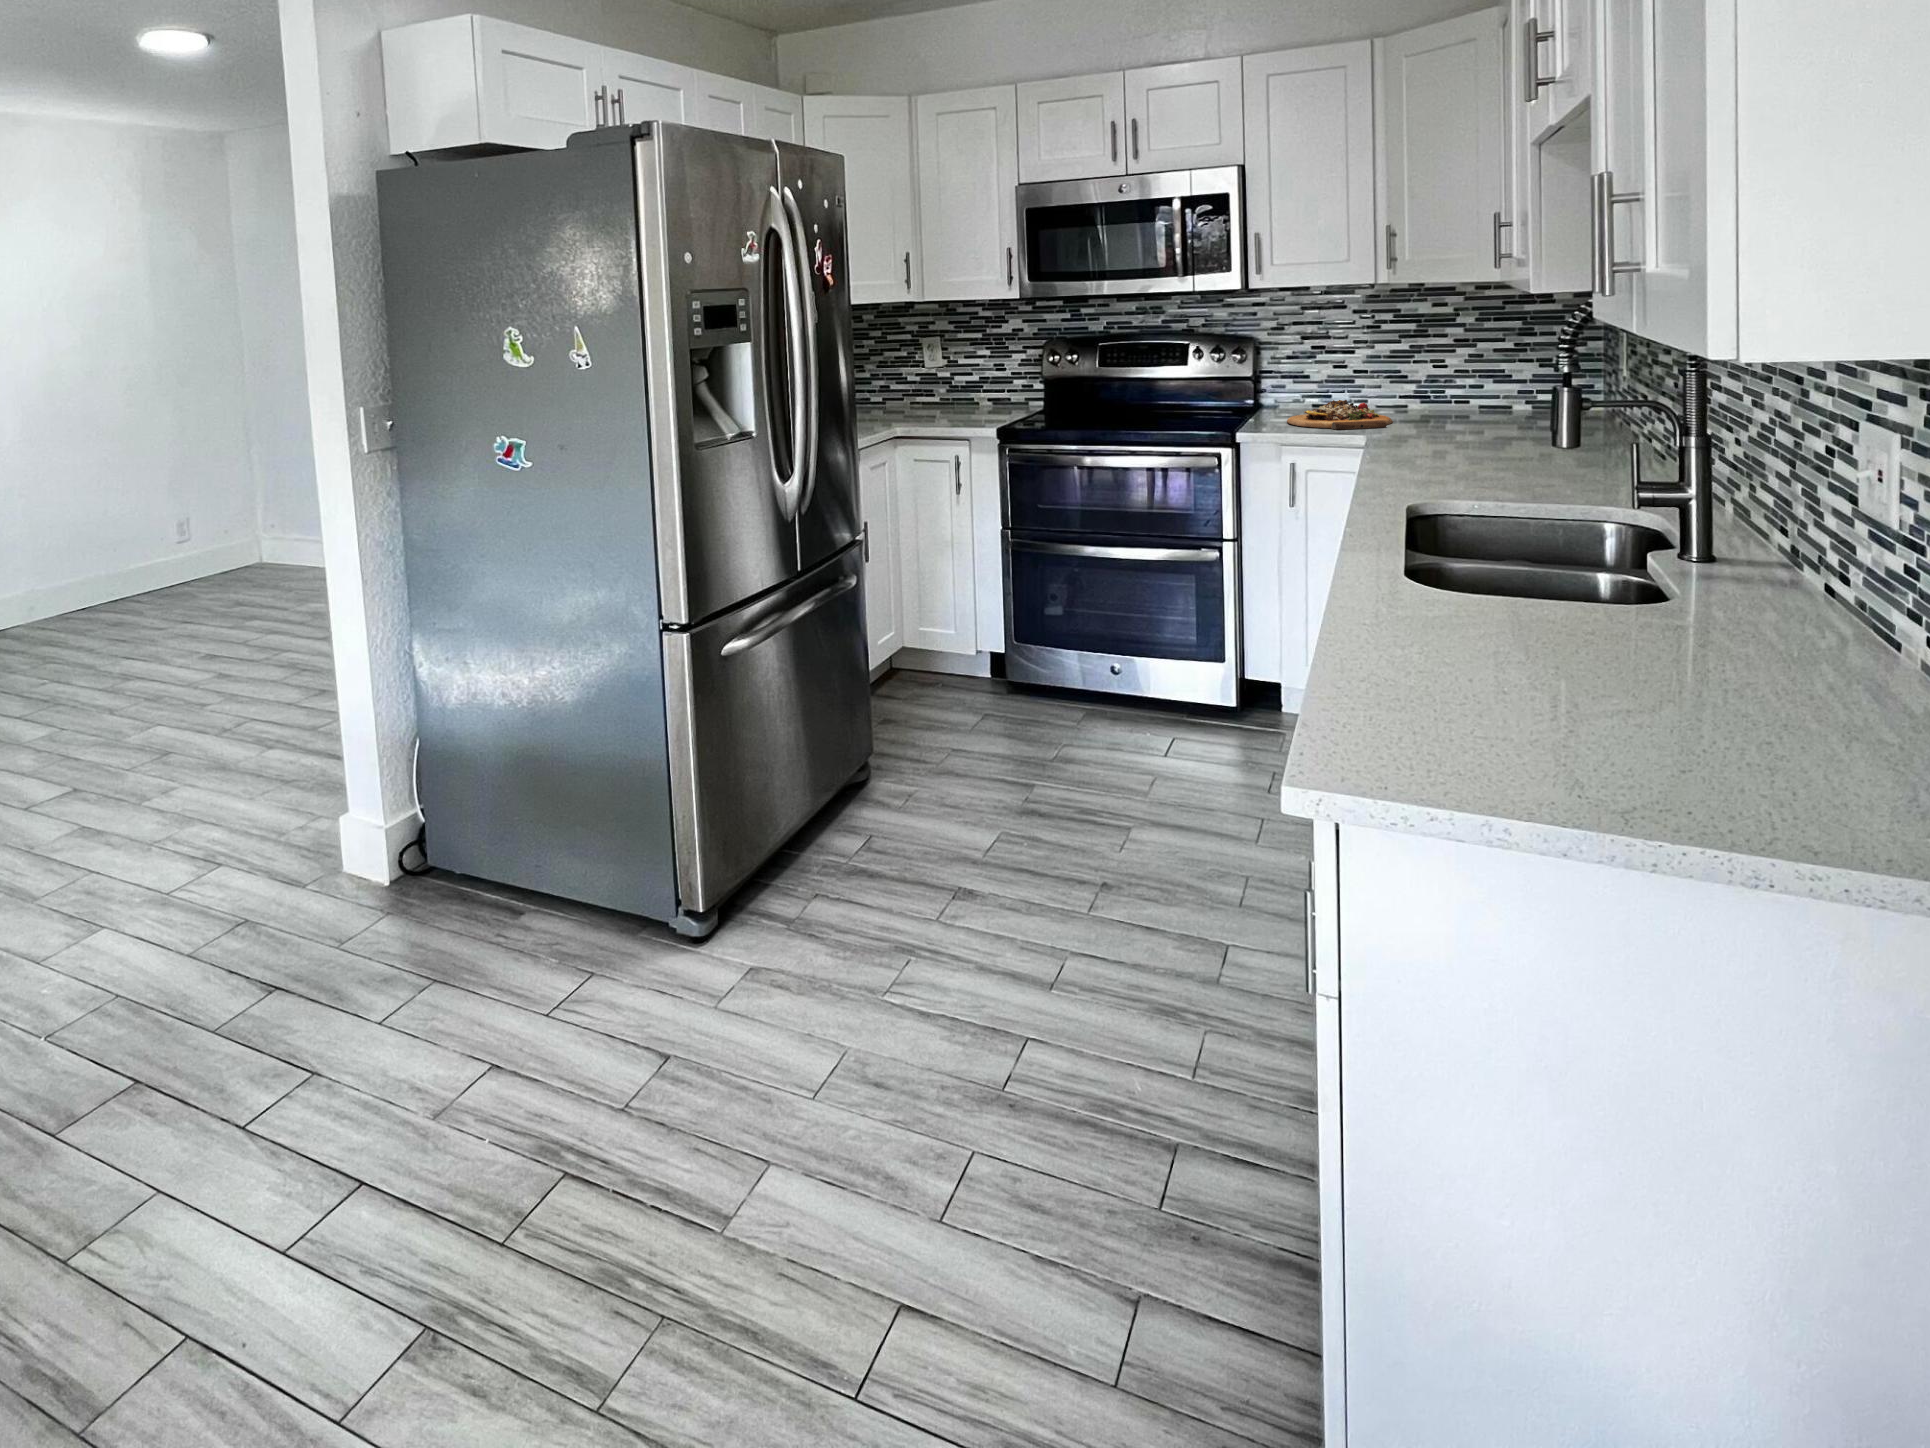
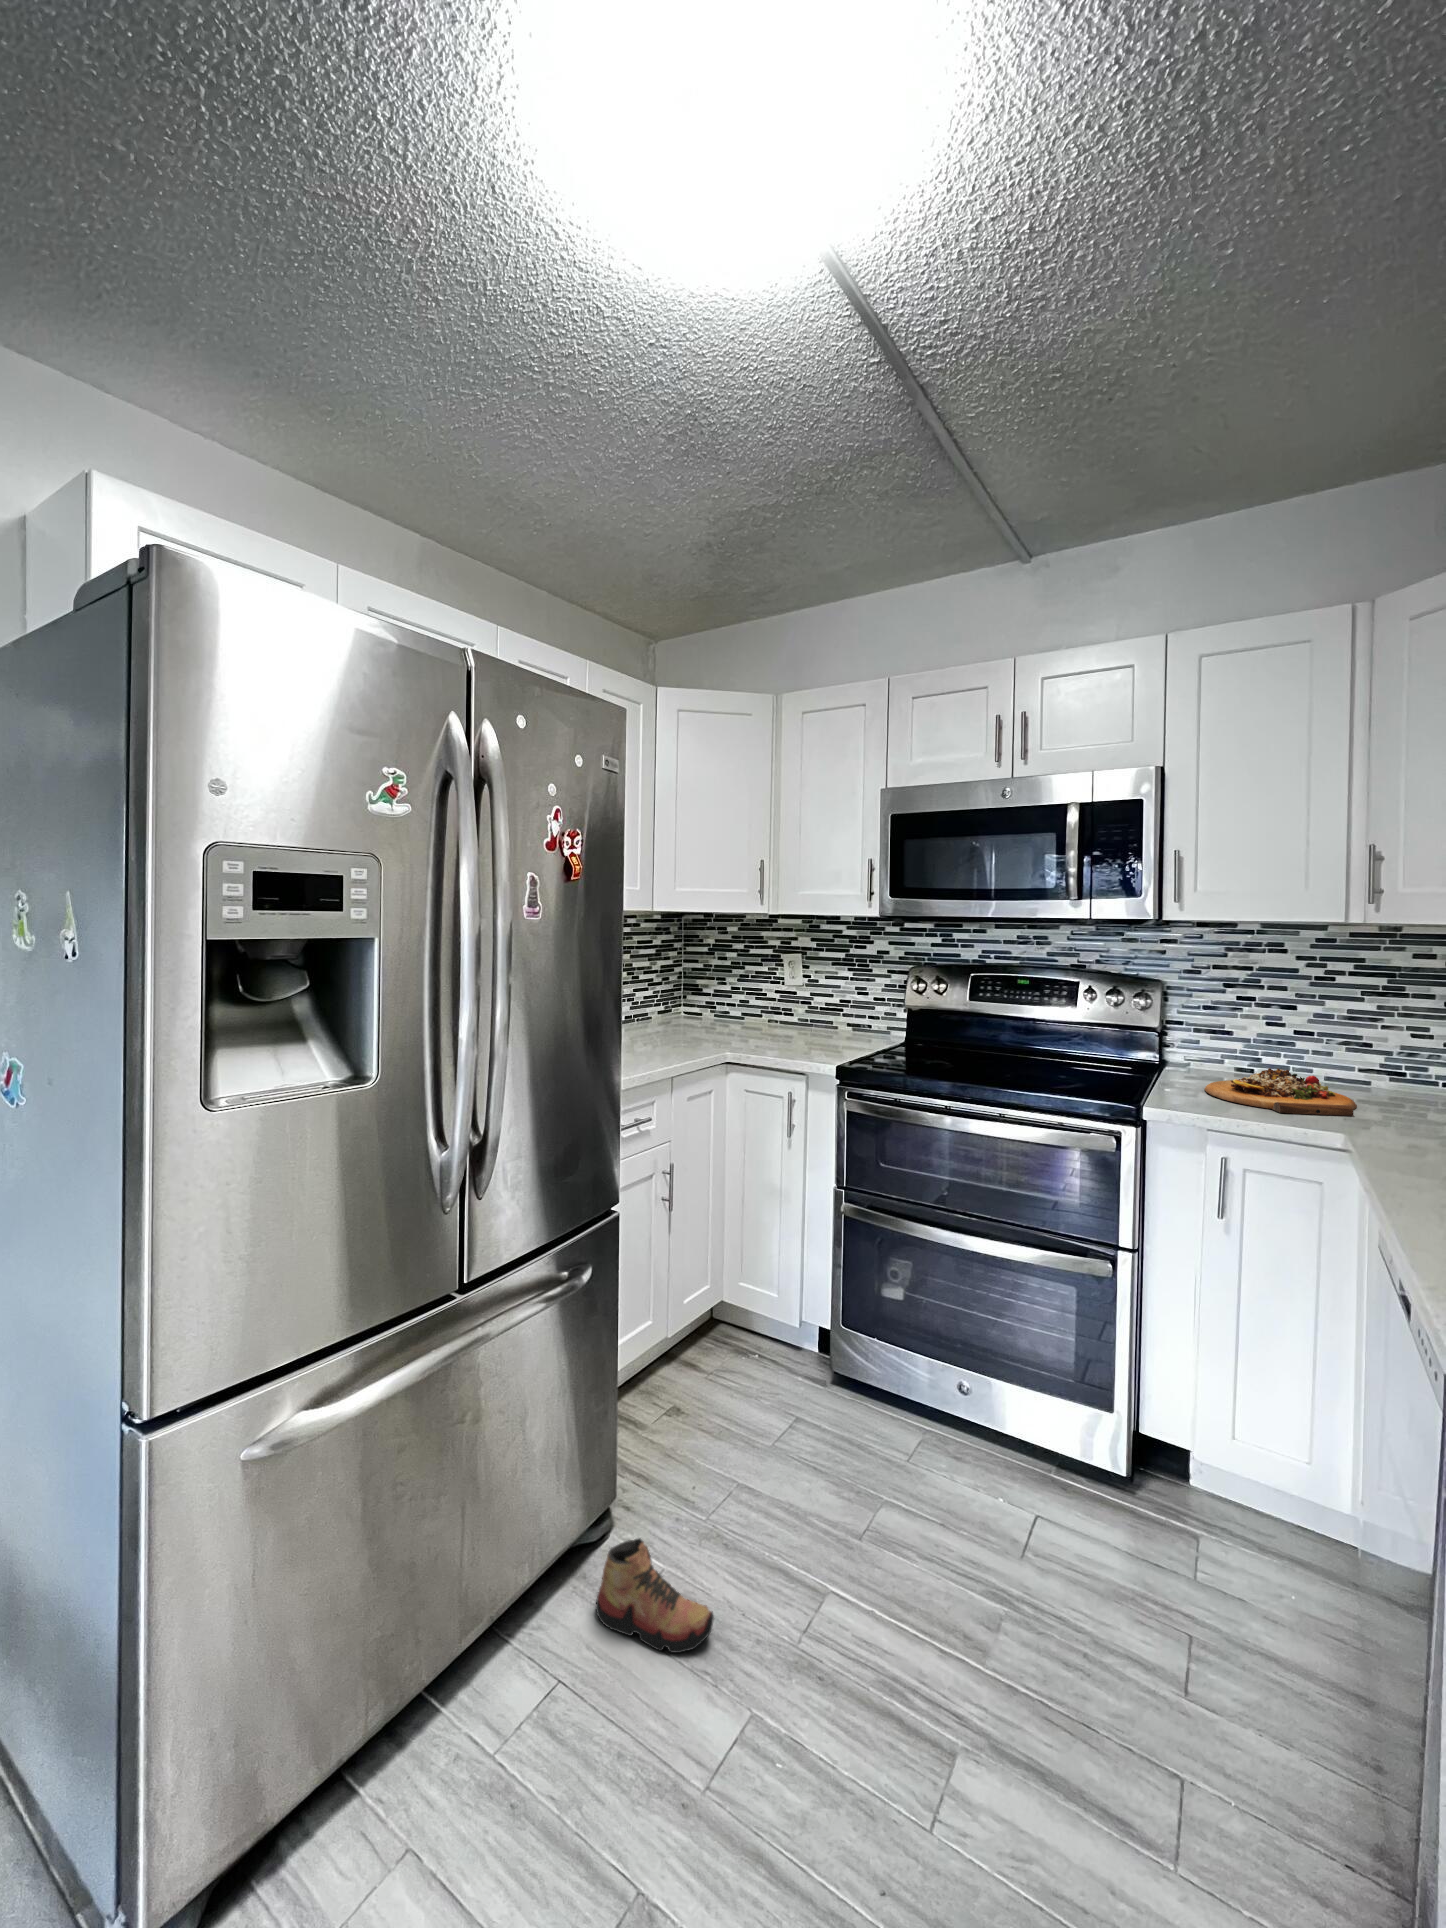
shoe: none [871,757,959,822] -> present [596,1538,714,1653]

